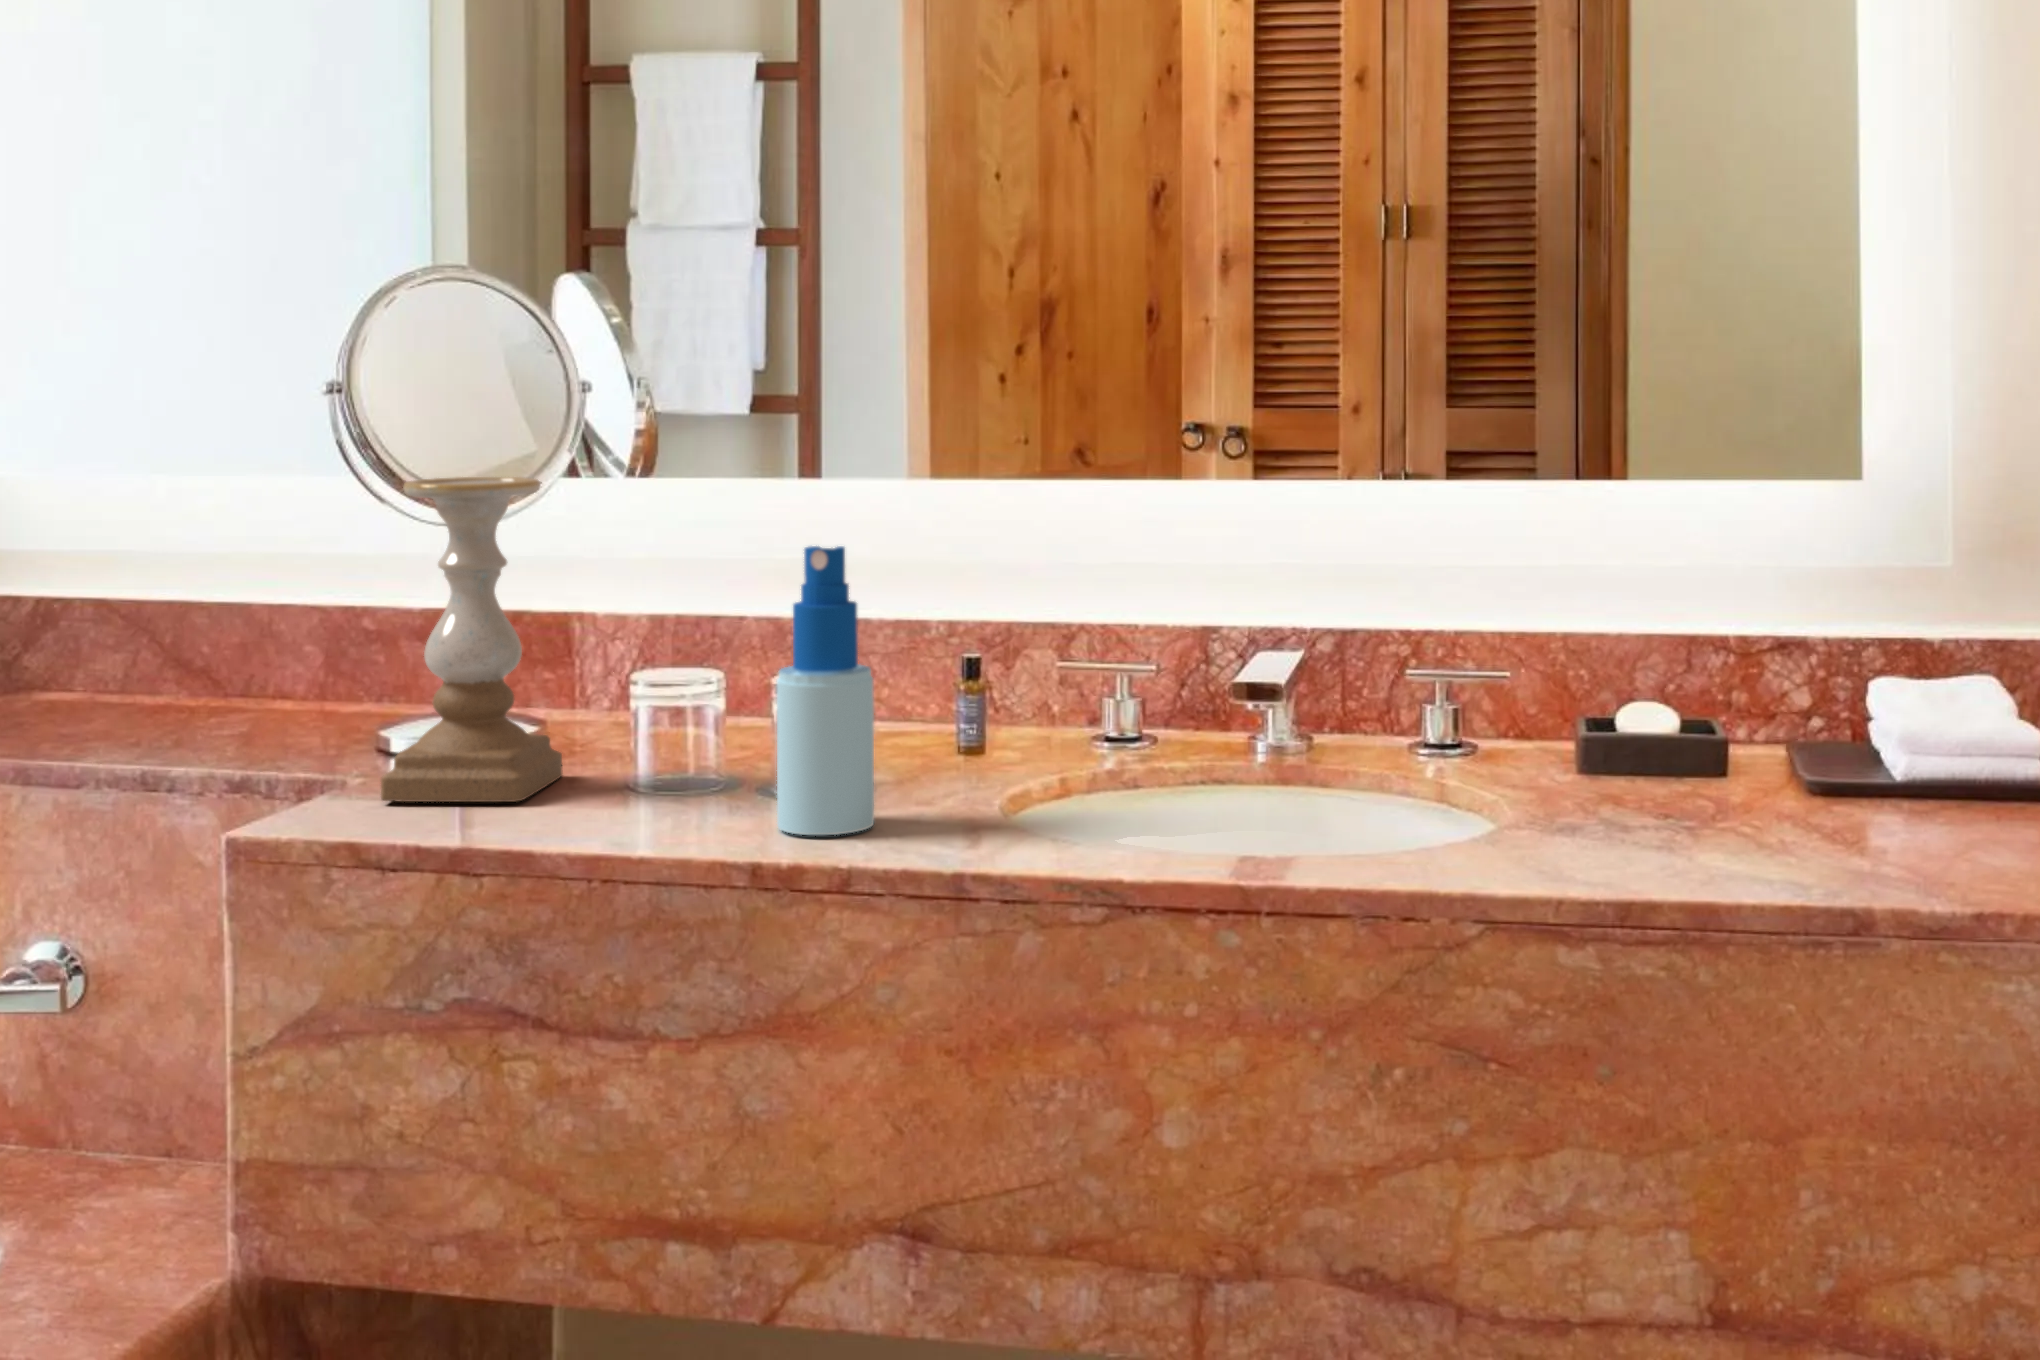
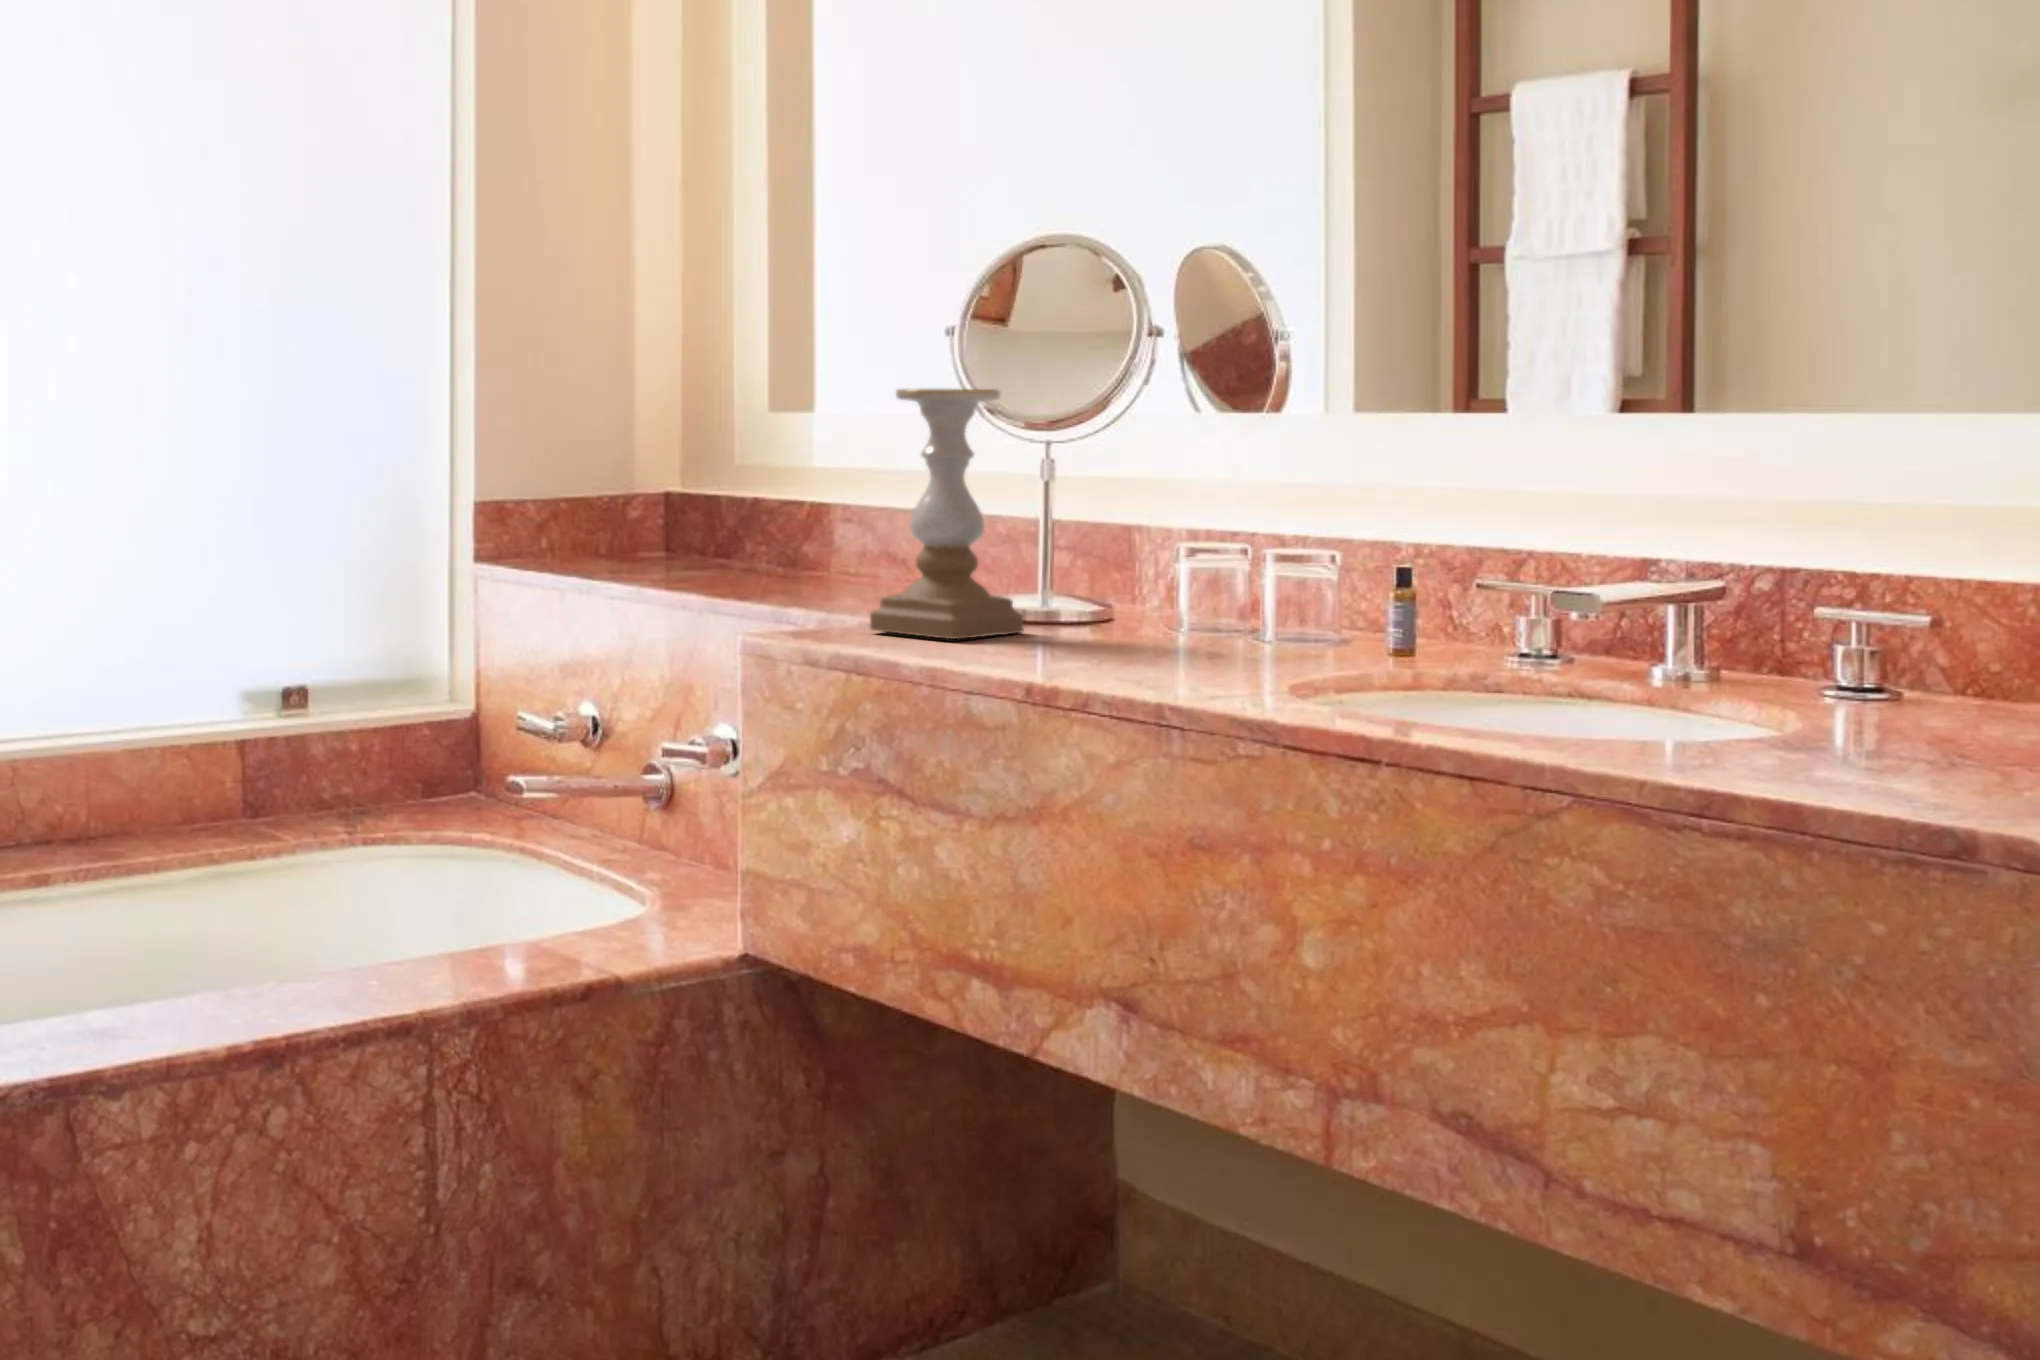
spray bottle: present [777,546,874,835] -> none [1089,435,1173,676]

